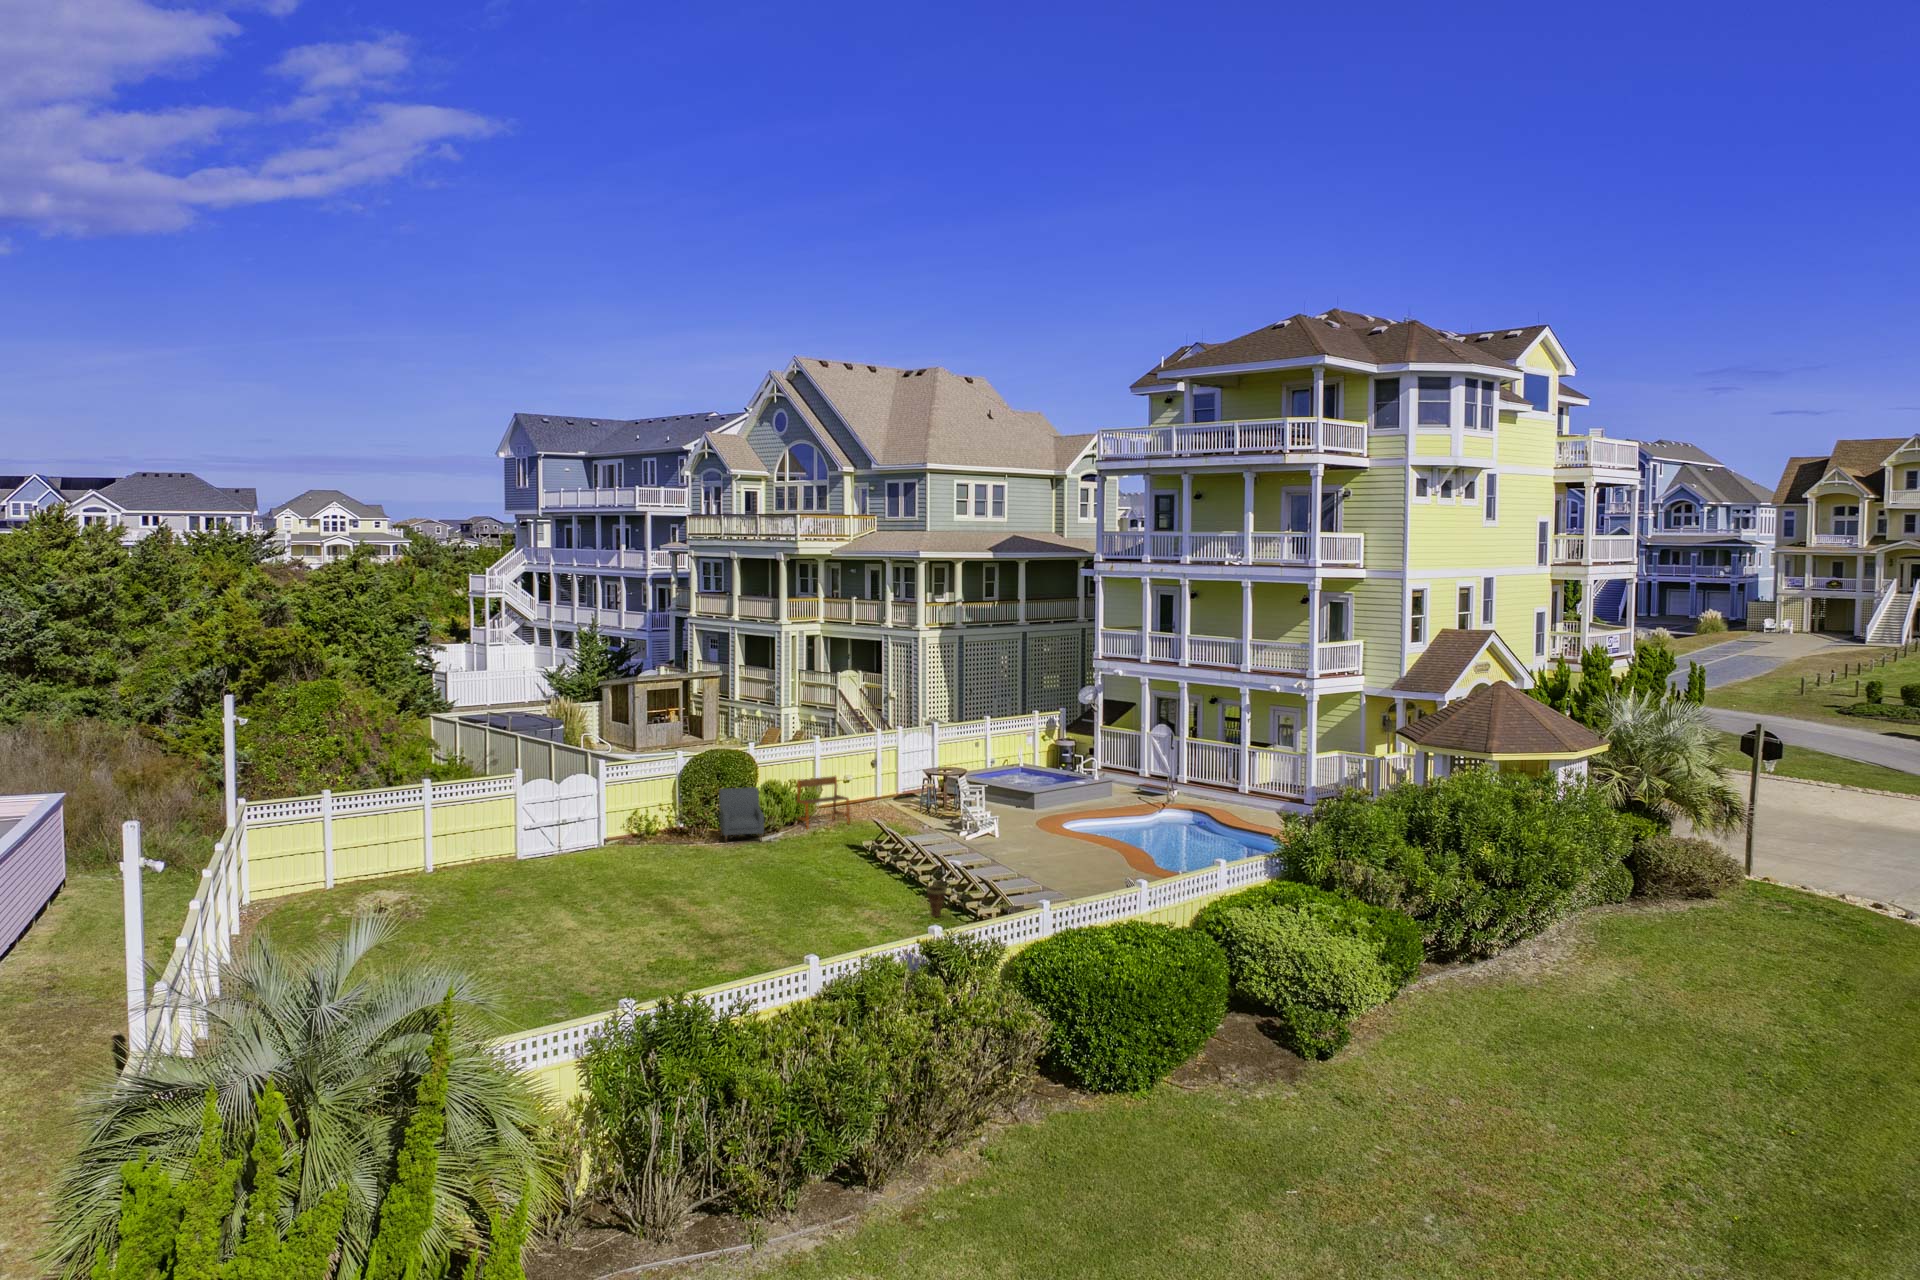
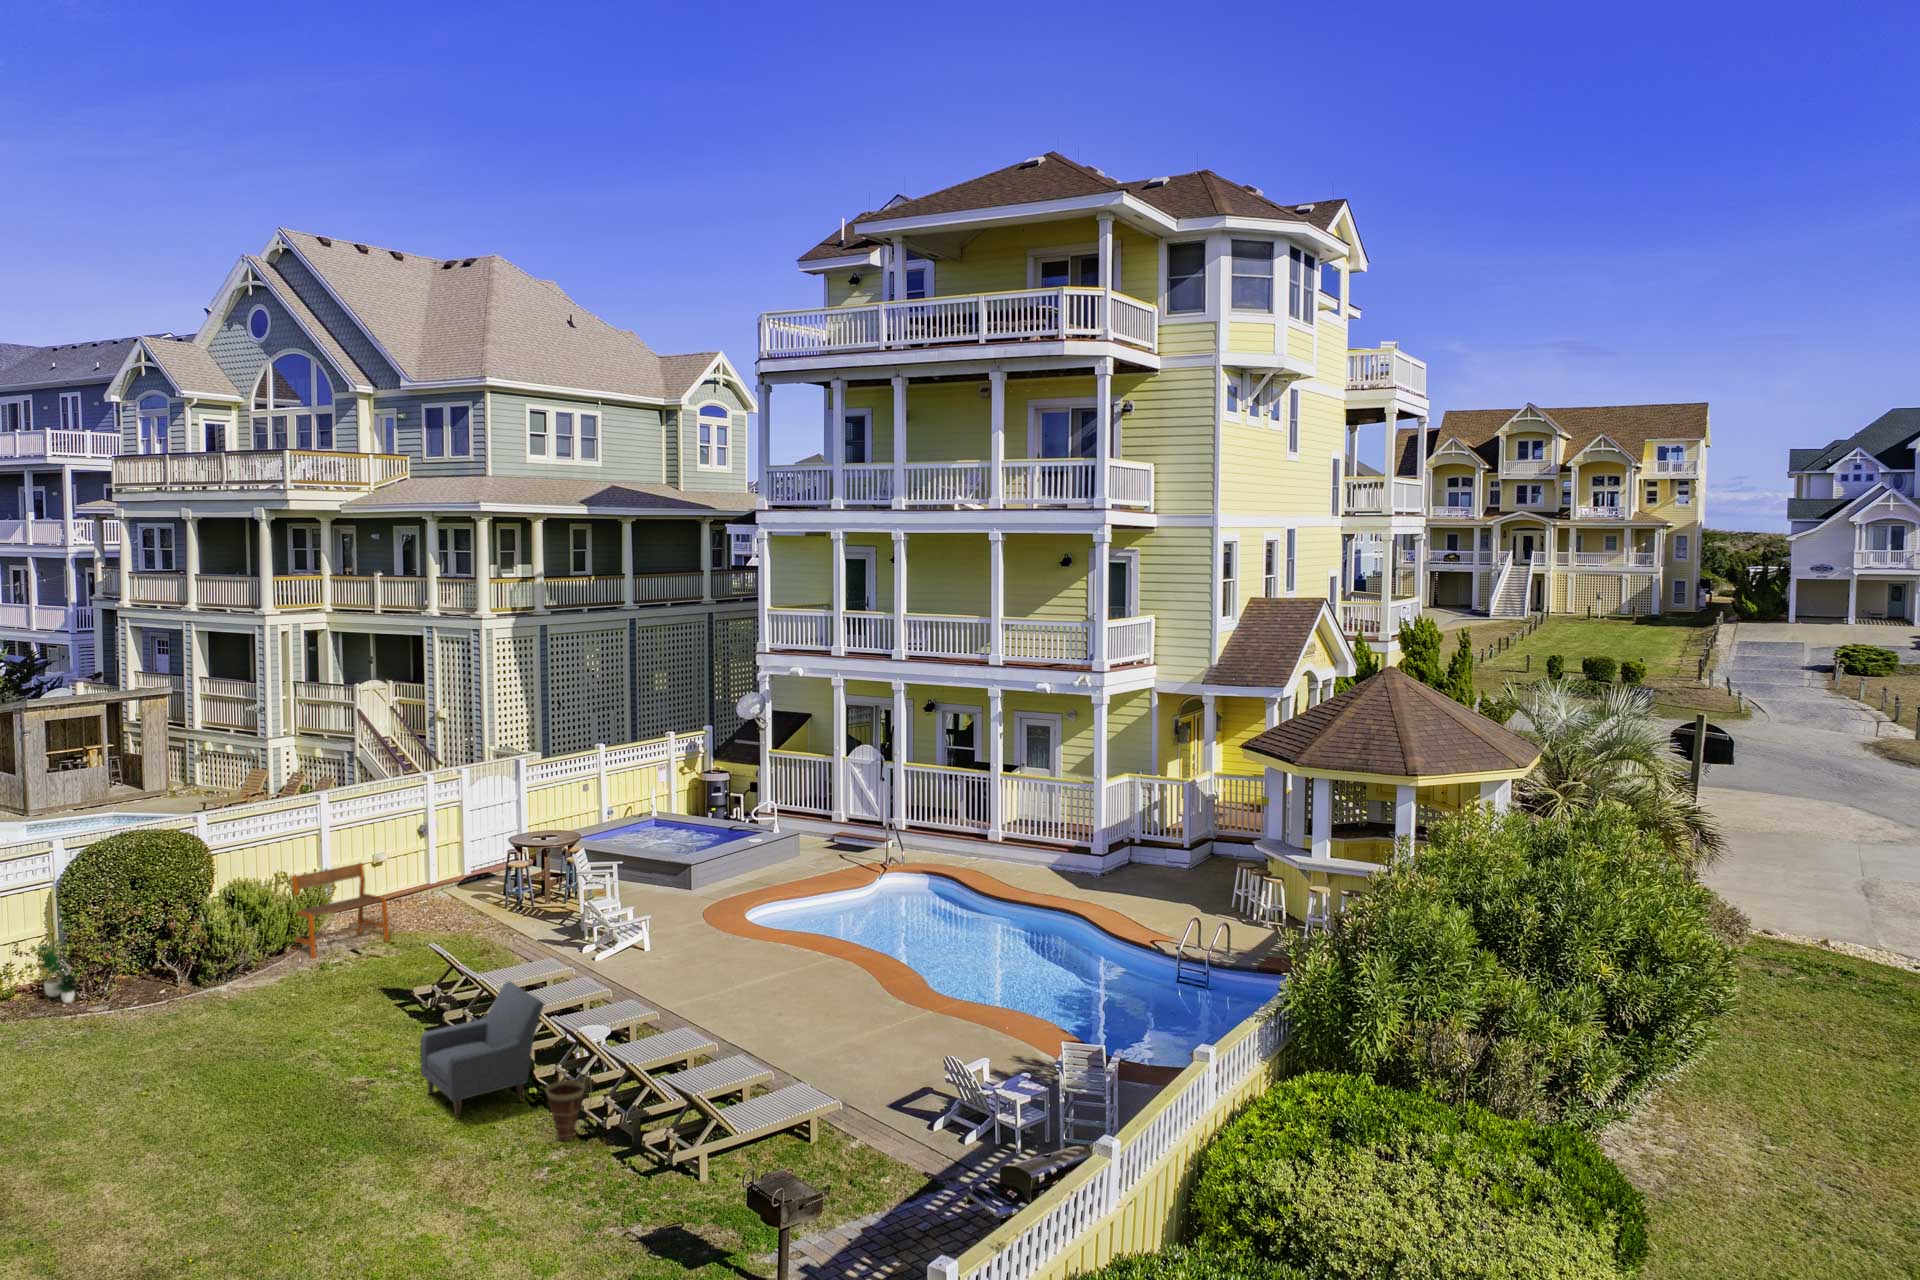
chair: present [719,787,764,843] -> present [420,981,544,1118]
potted plant: none [665,799,688,838] -> present [38,940,77,1003]

